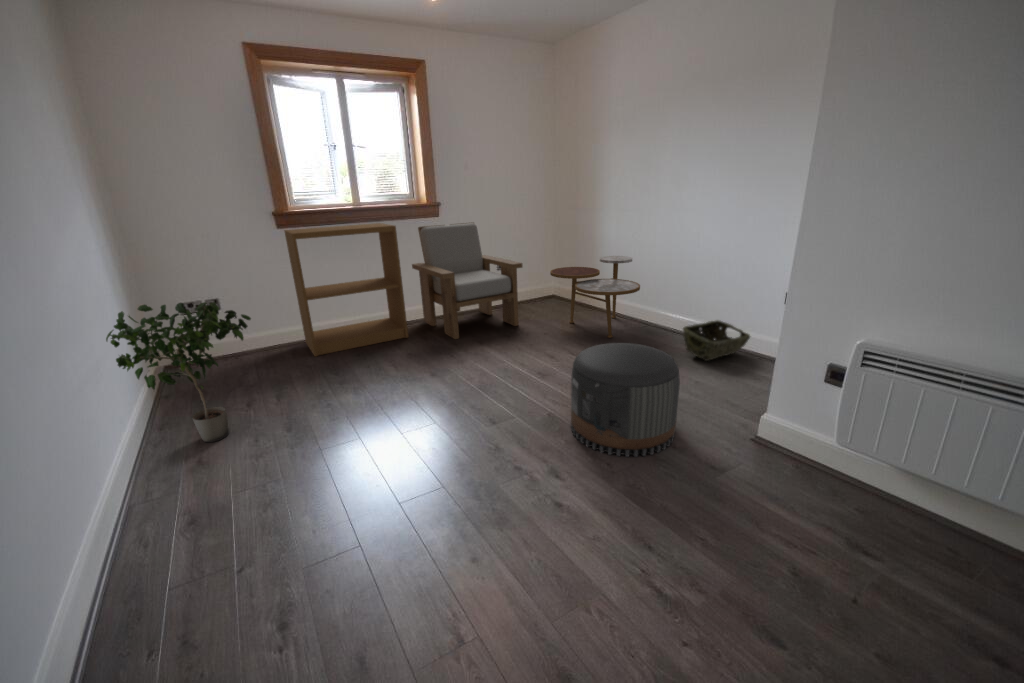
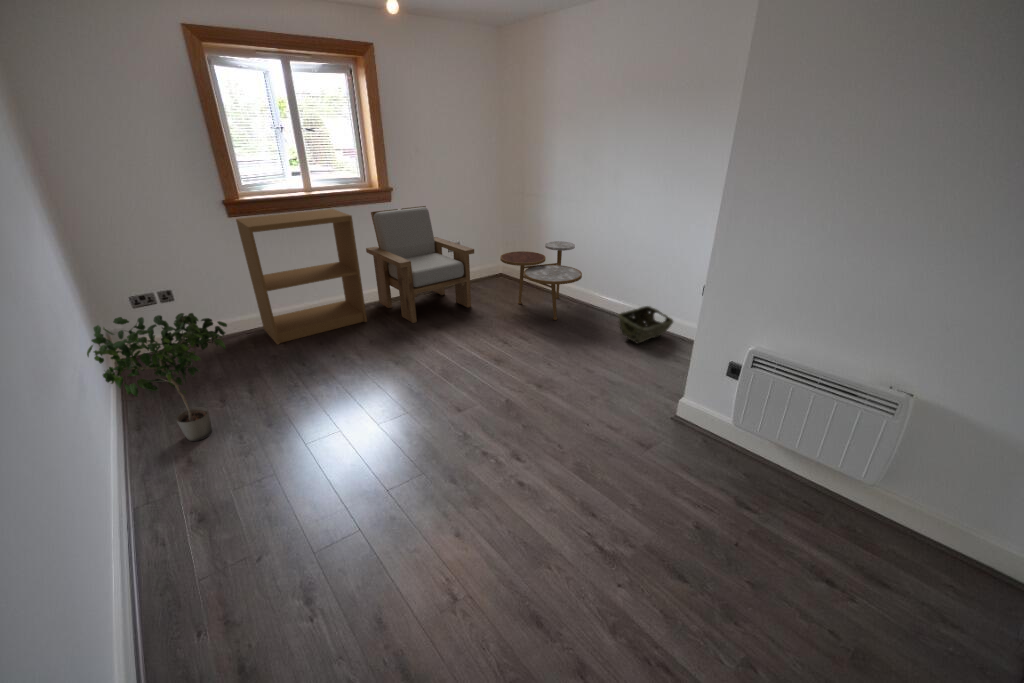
pouf: present [571,343,680,457] -> none [527,339,617,438]

